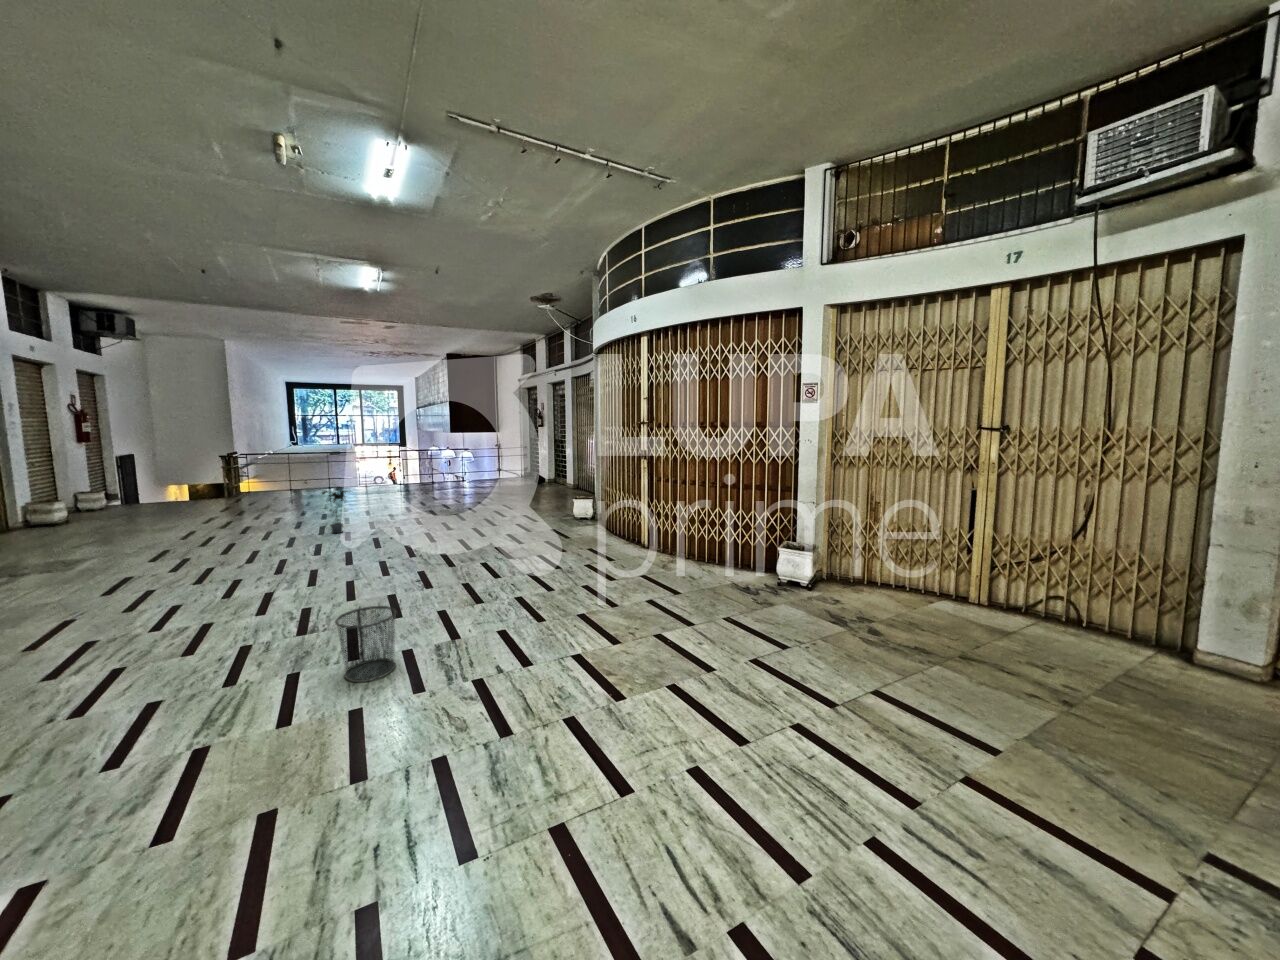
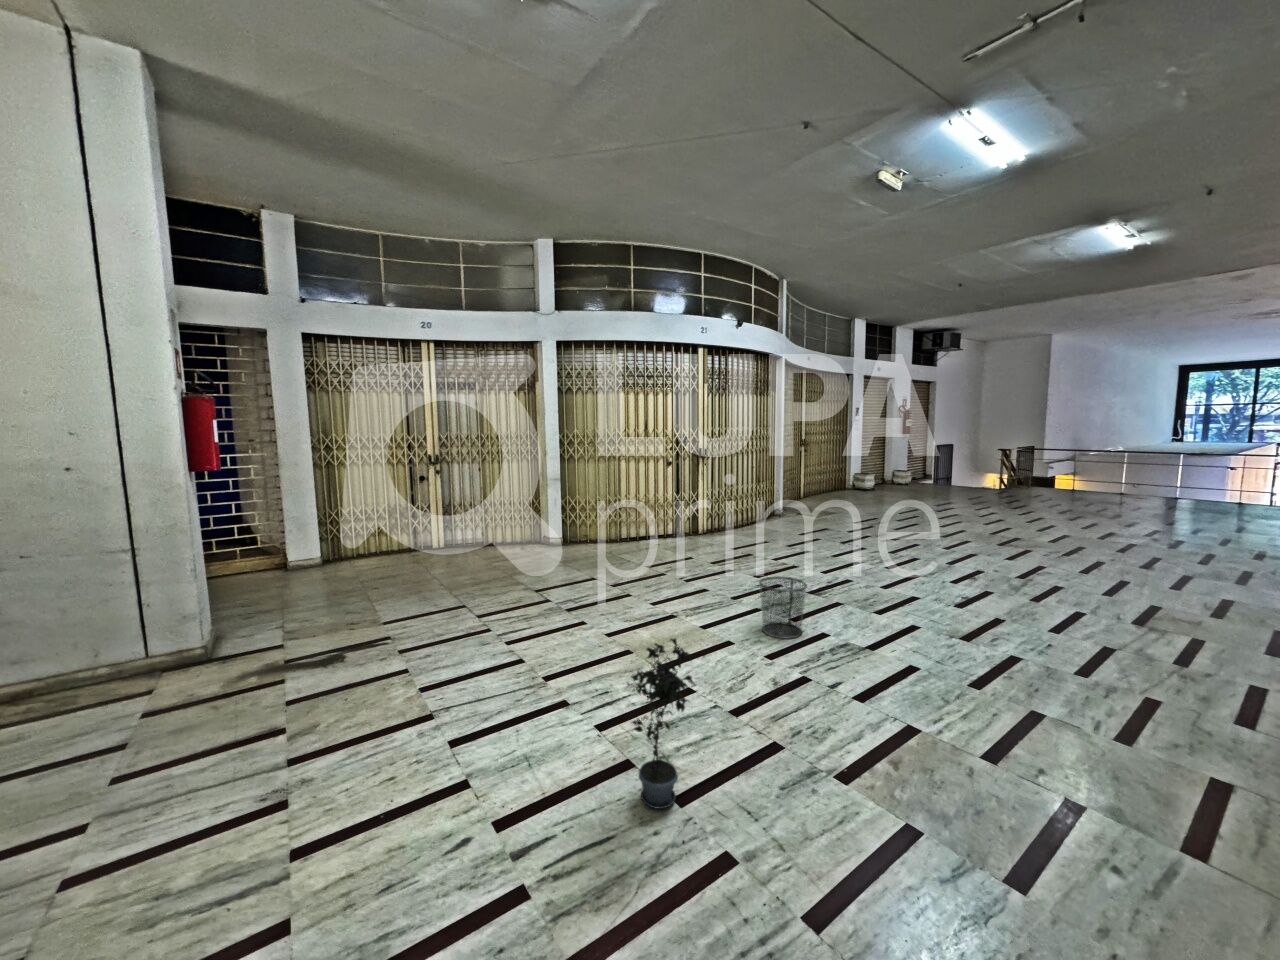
potted plant: present [322,486,350,533] -> present [627,638,695,809]

